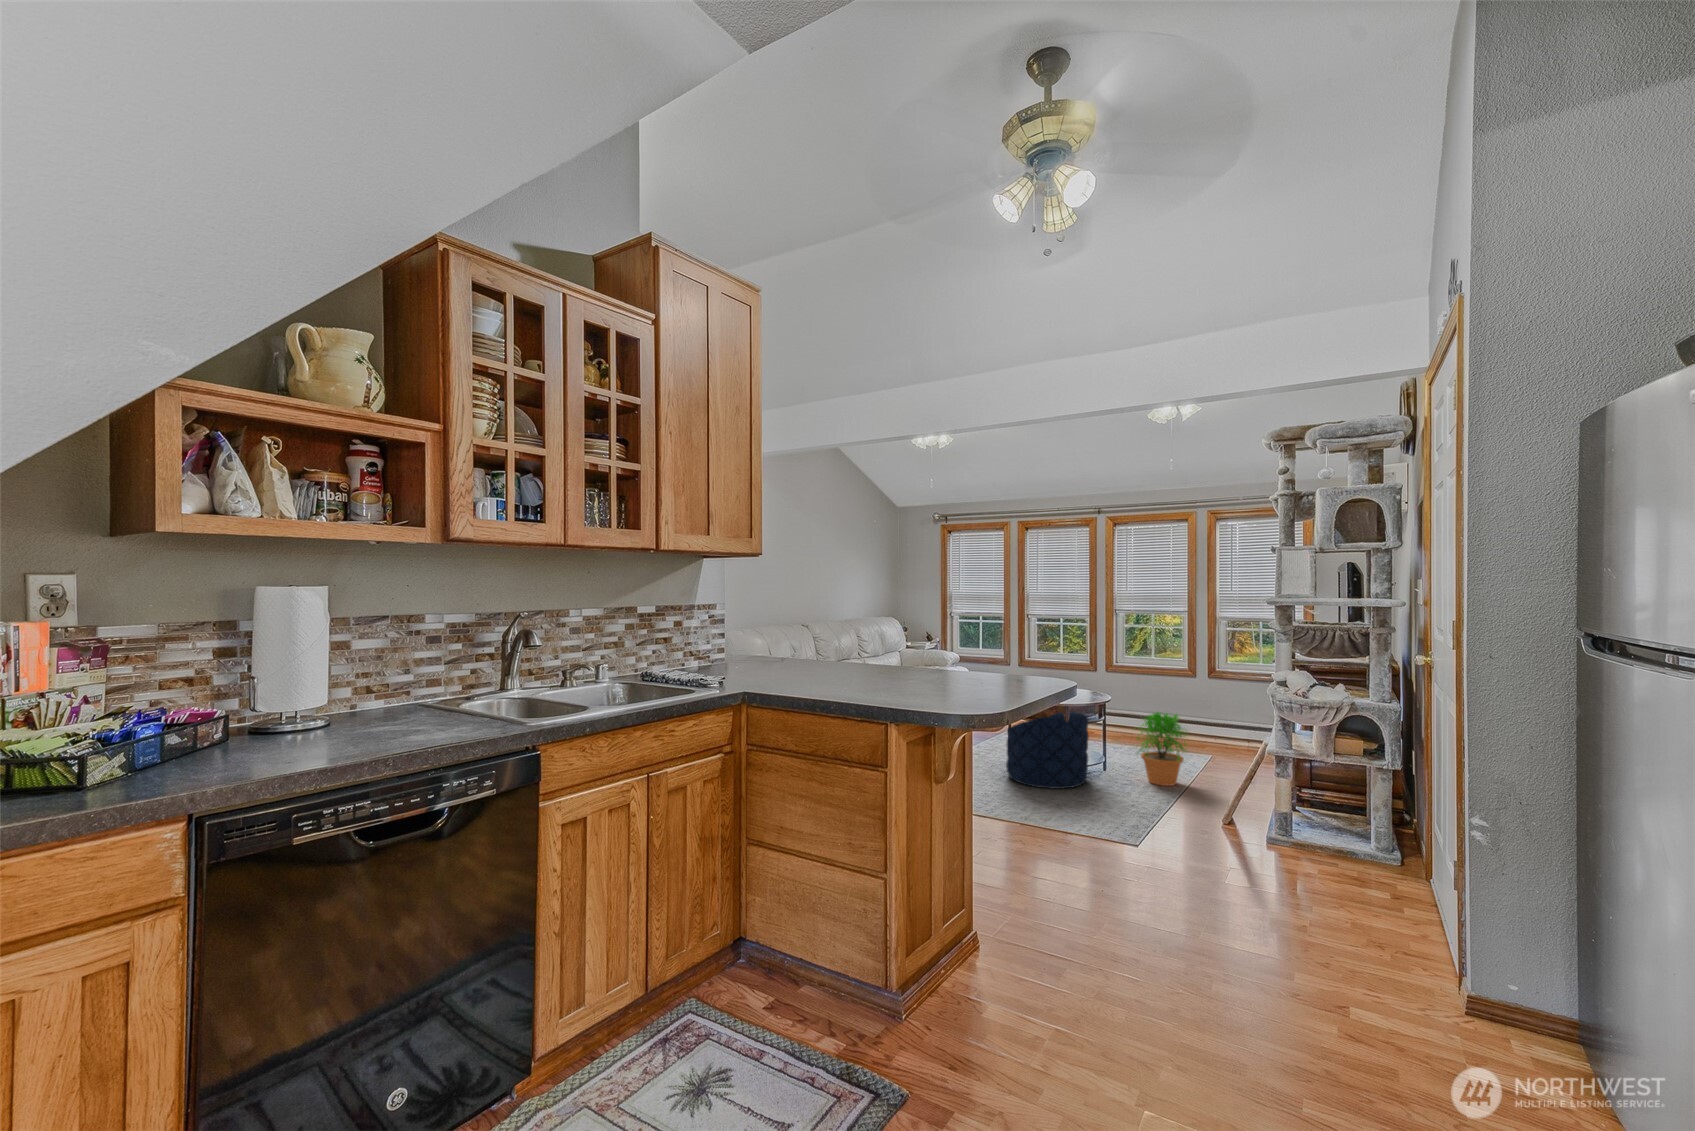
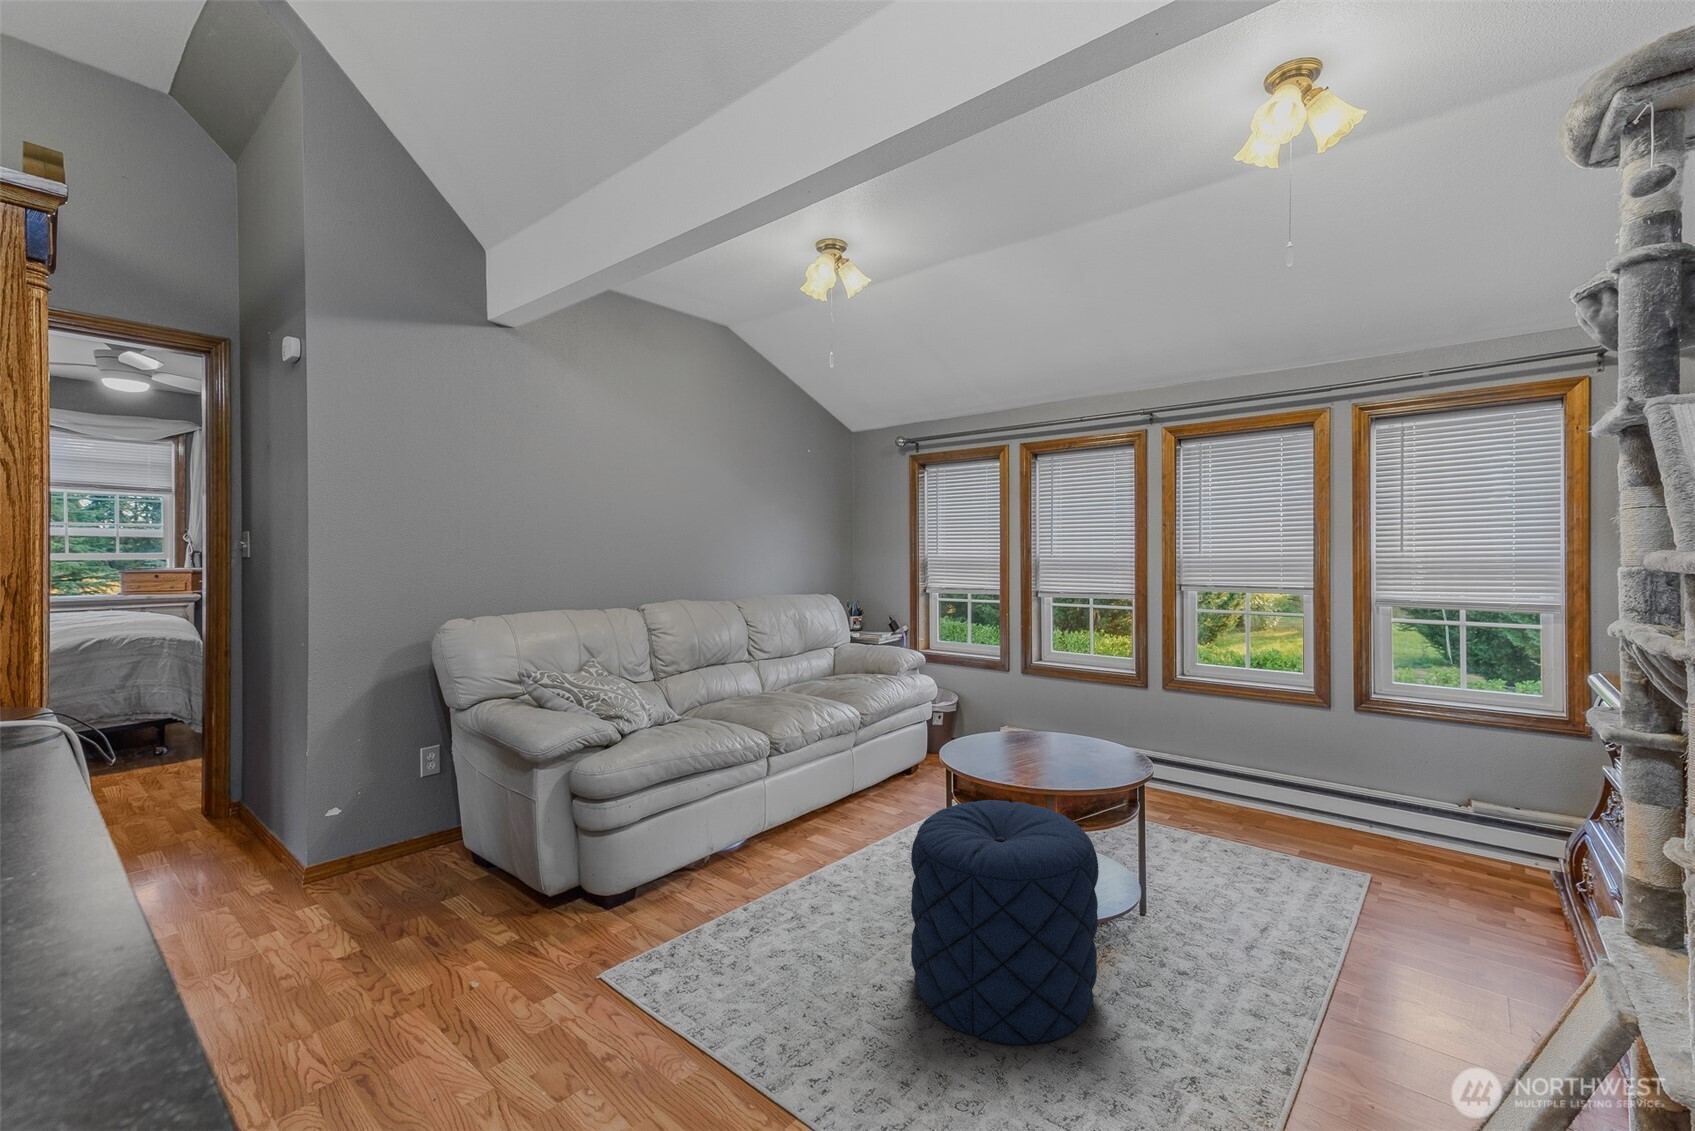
potted plant: present [1136,712,1187,786] -> none [1207,844,1365,1040]

